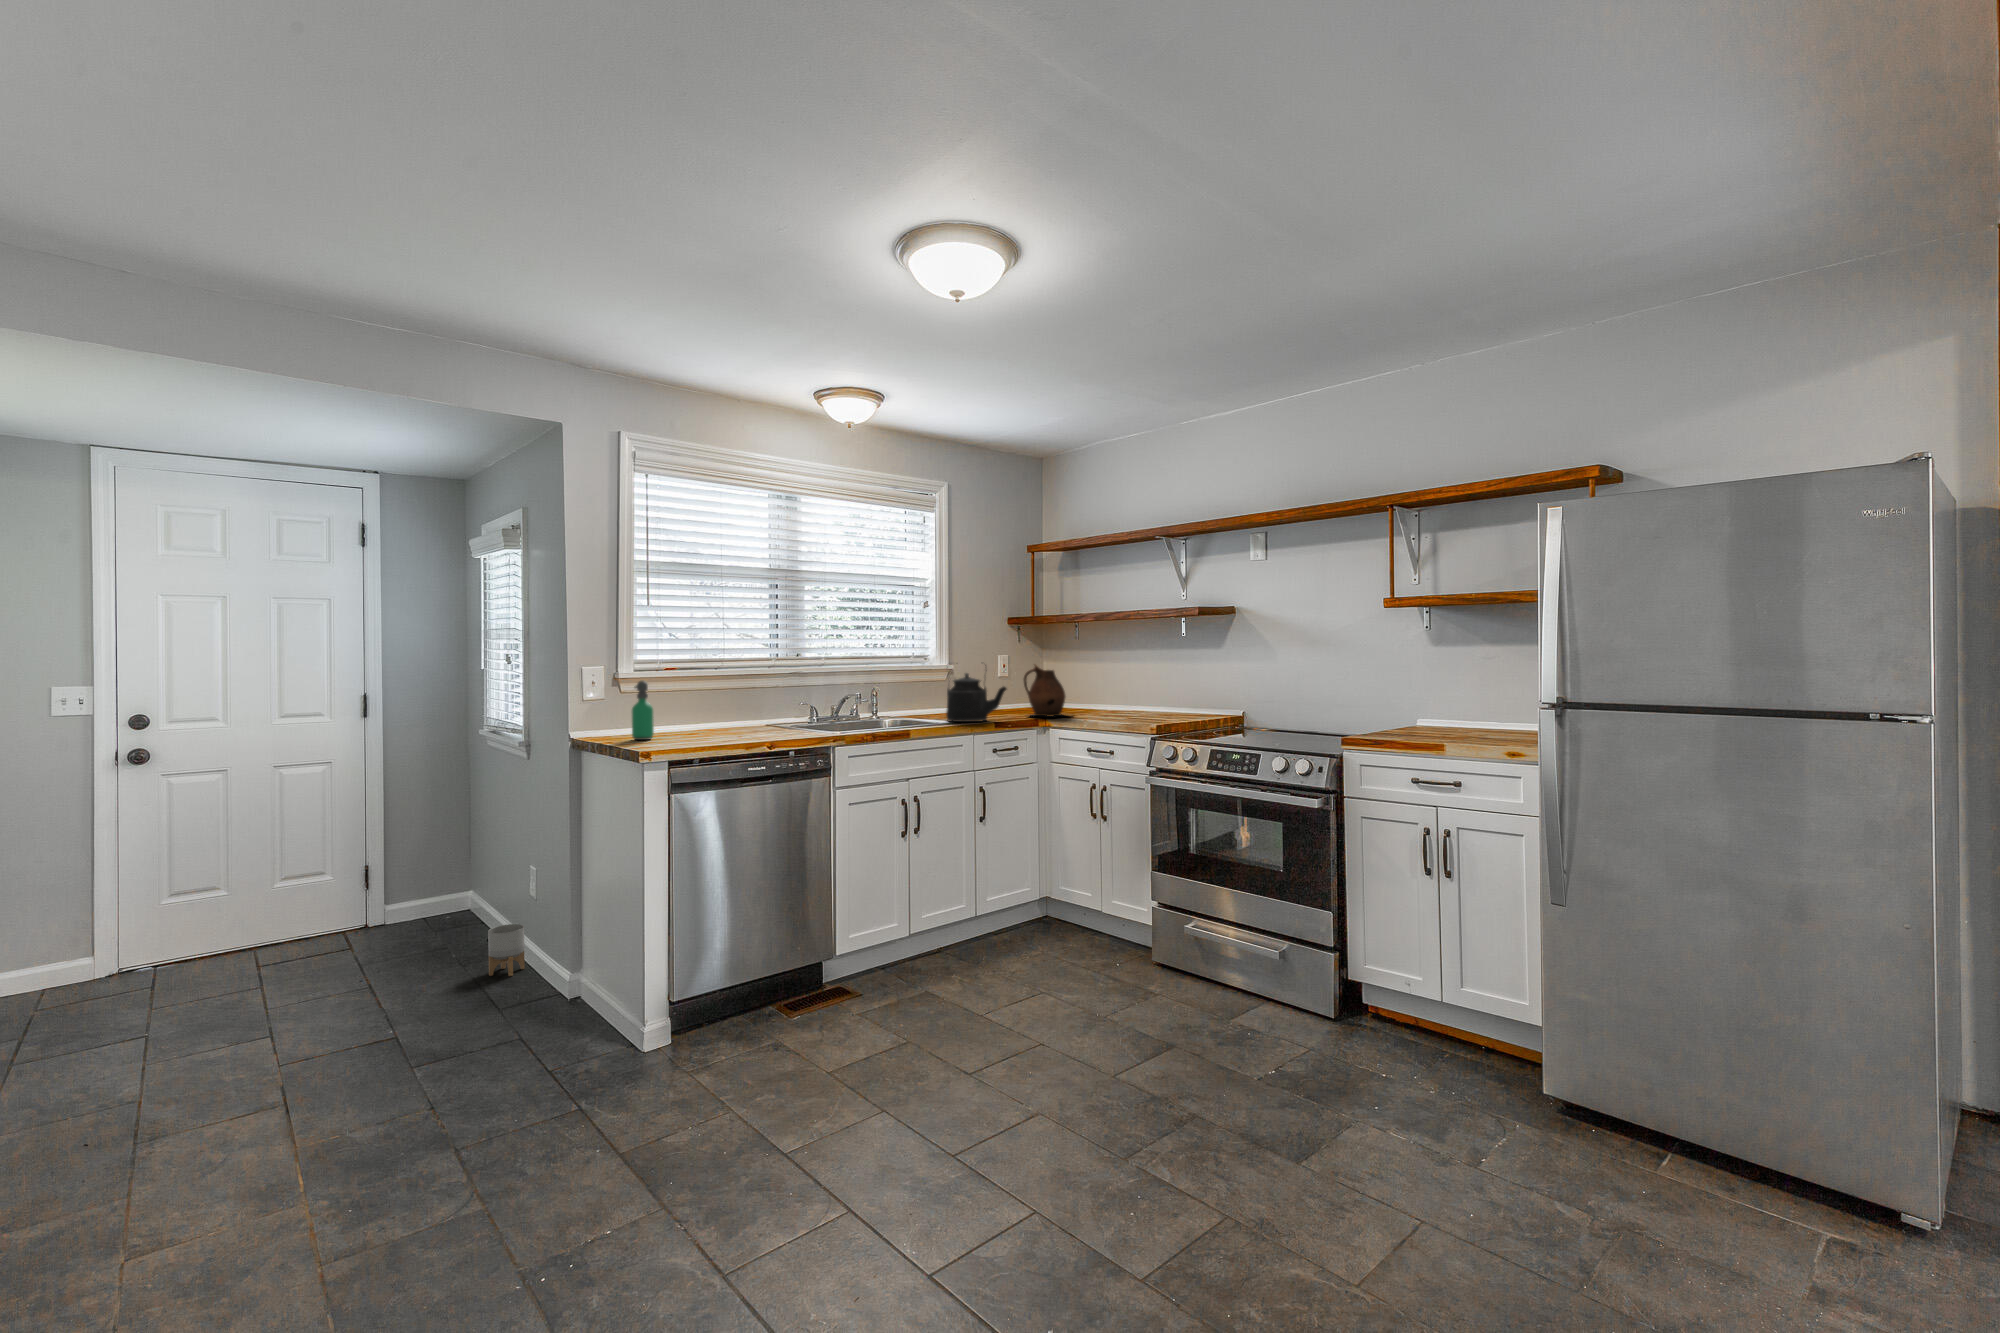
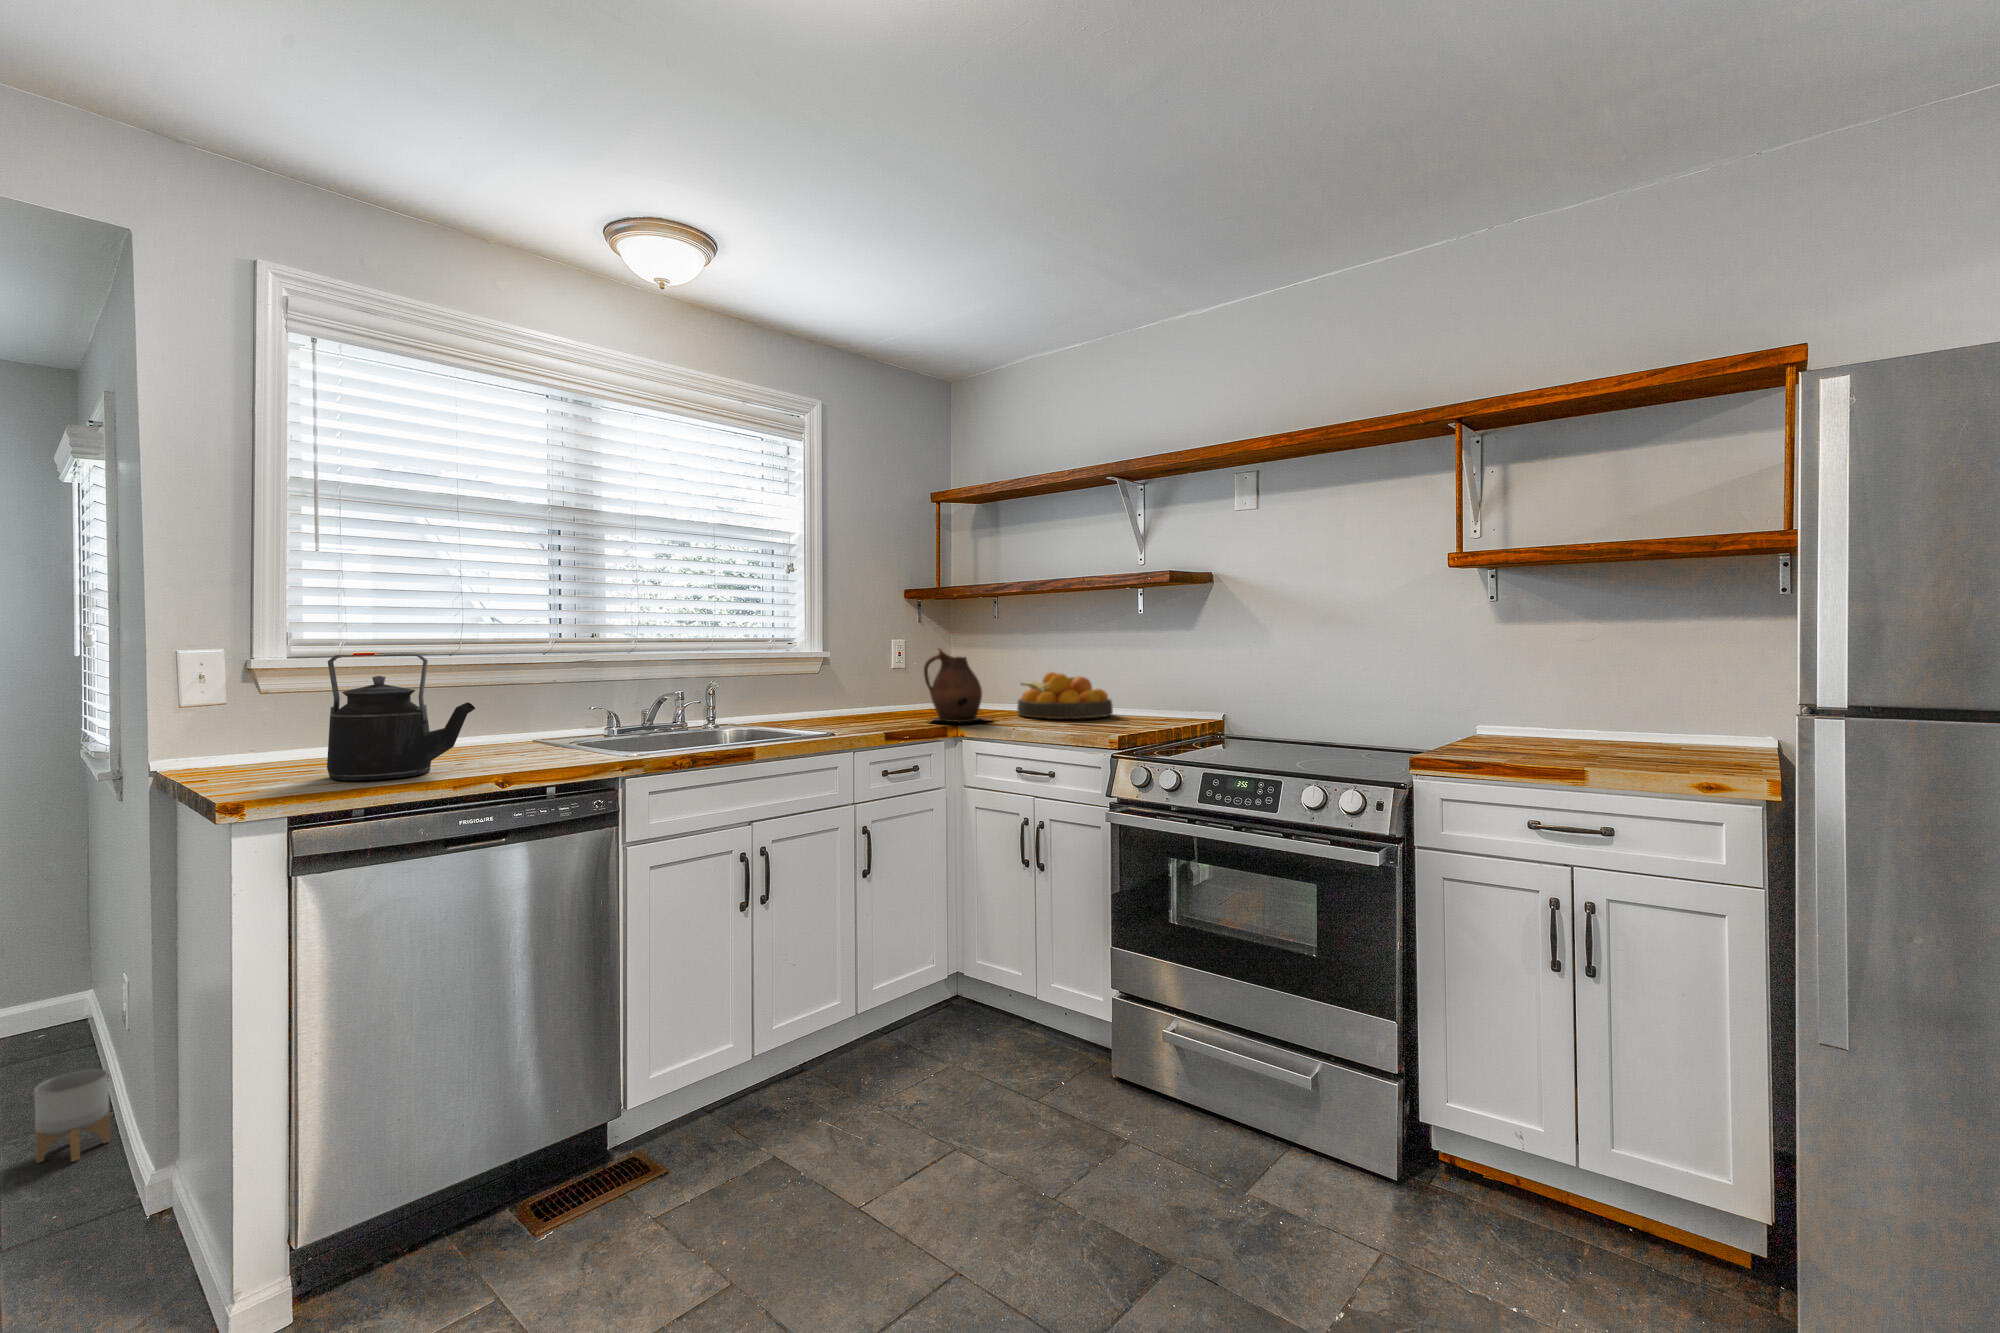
kettle: present [946,665,1006,722] -> present [327,655,475,780]
soap dispenser: present [632,681,654,740] -> none [258,672,303,773]
fruit bowl: none [1092,681,1164,715] -> present [1017,672,1113,719]

